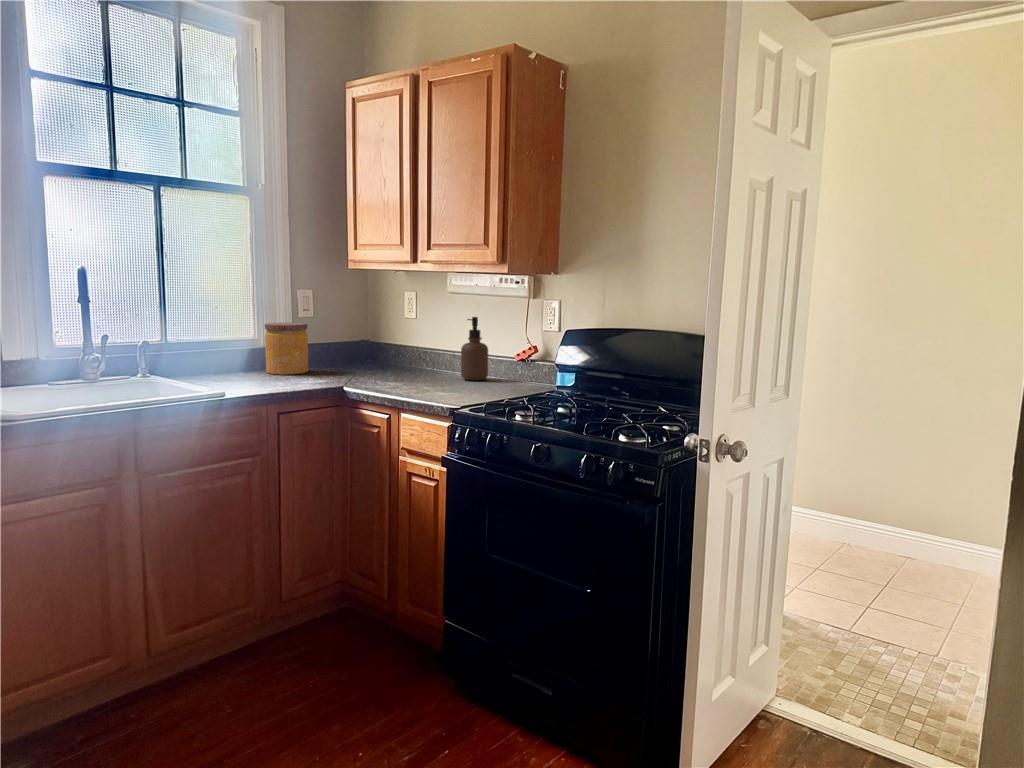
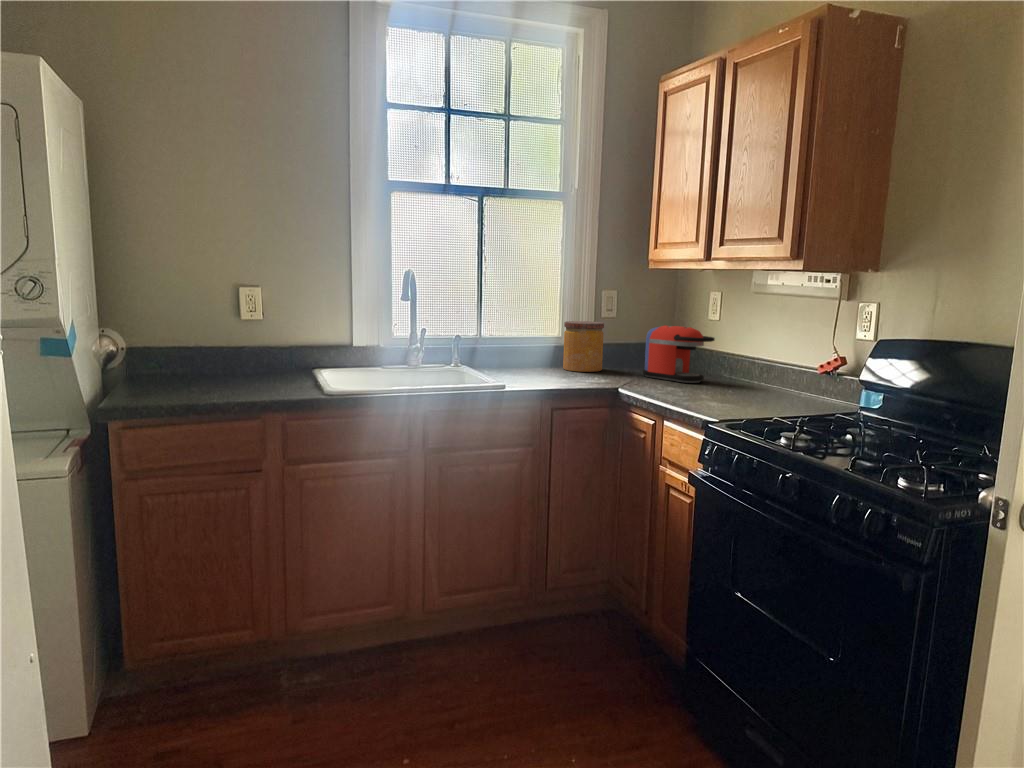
soap dispenser: present [461,317,488,380] -> none [754,321,789,393]
coffee maker: none [352,324,421,377] -> present [643,325,715,383]

